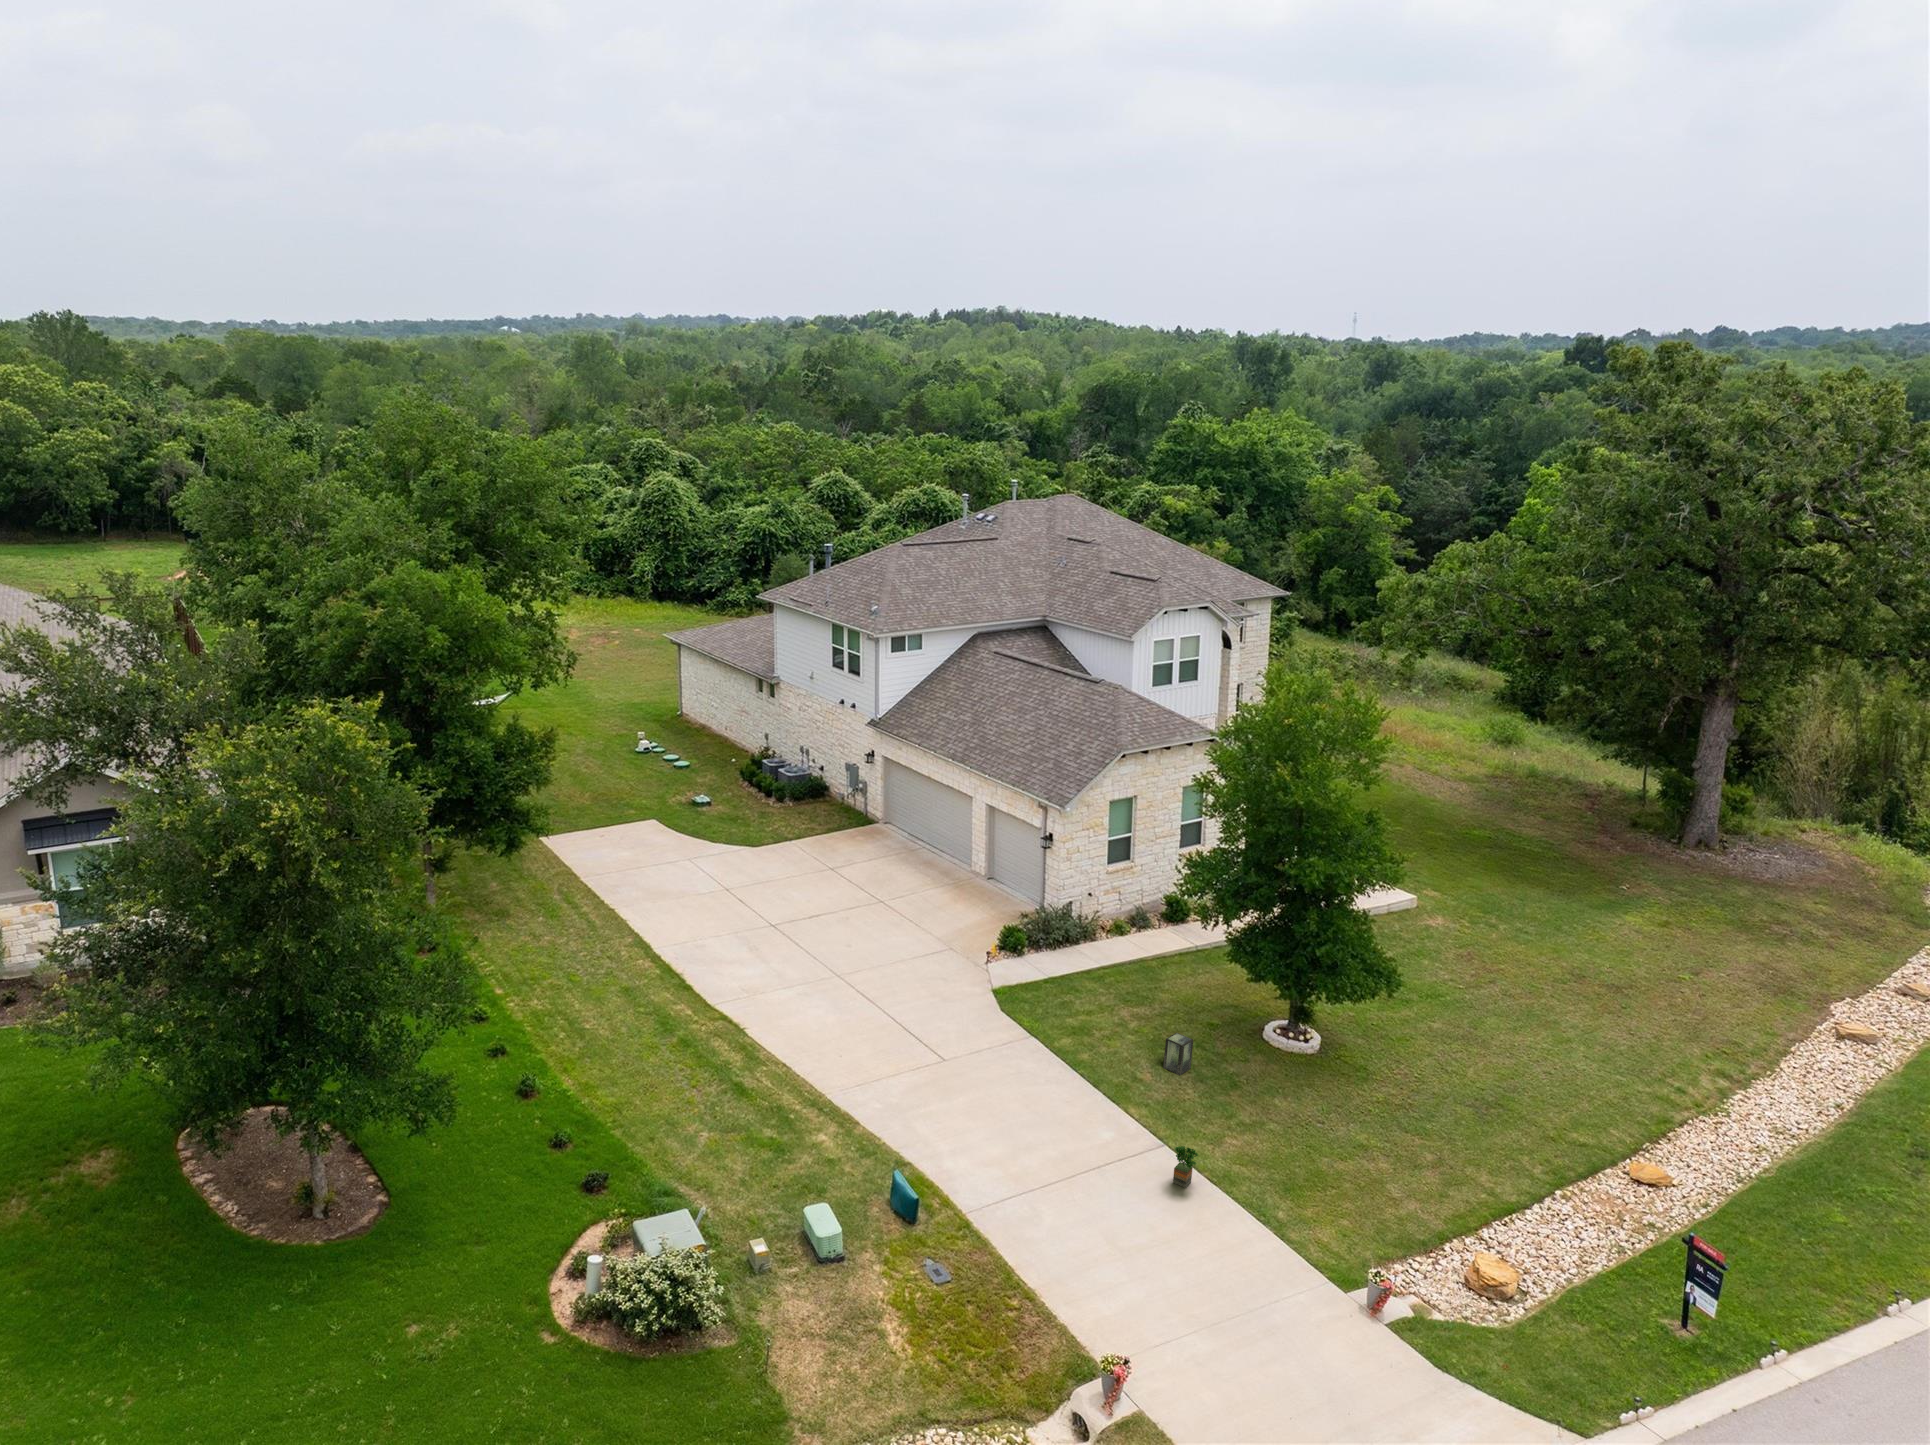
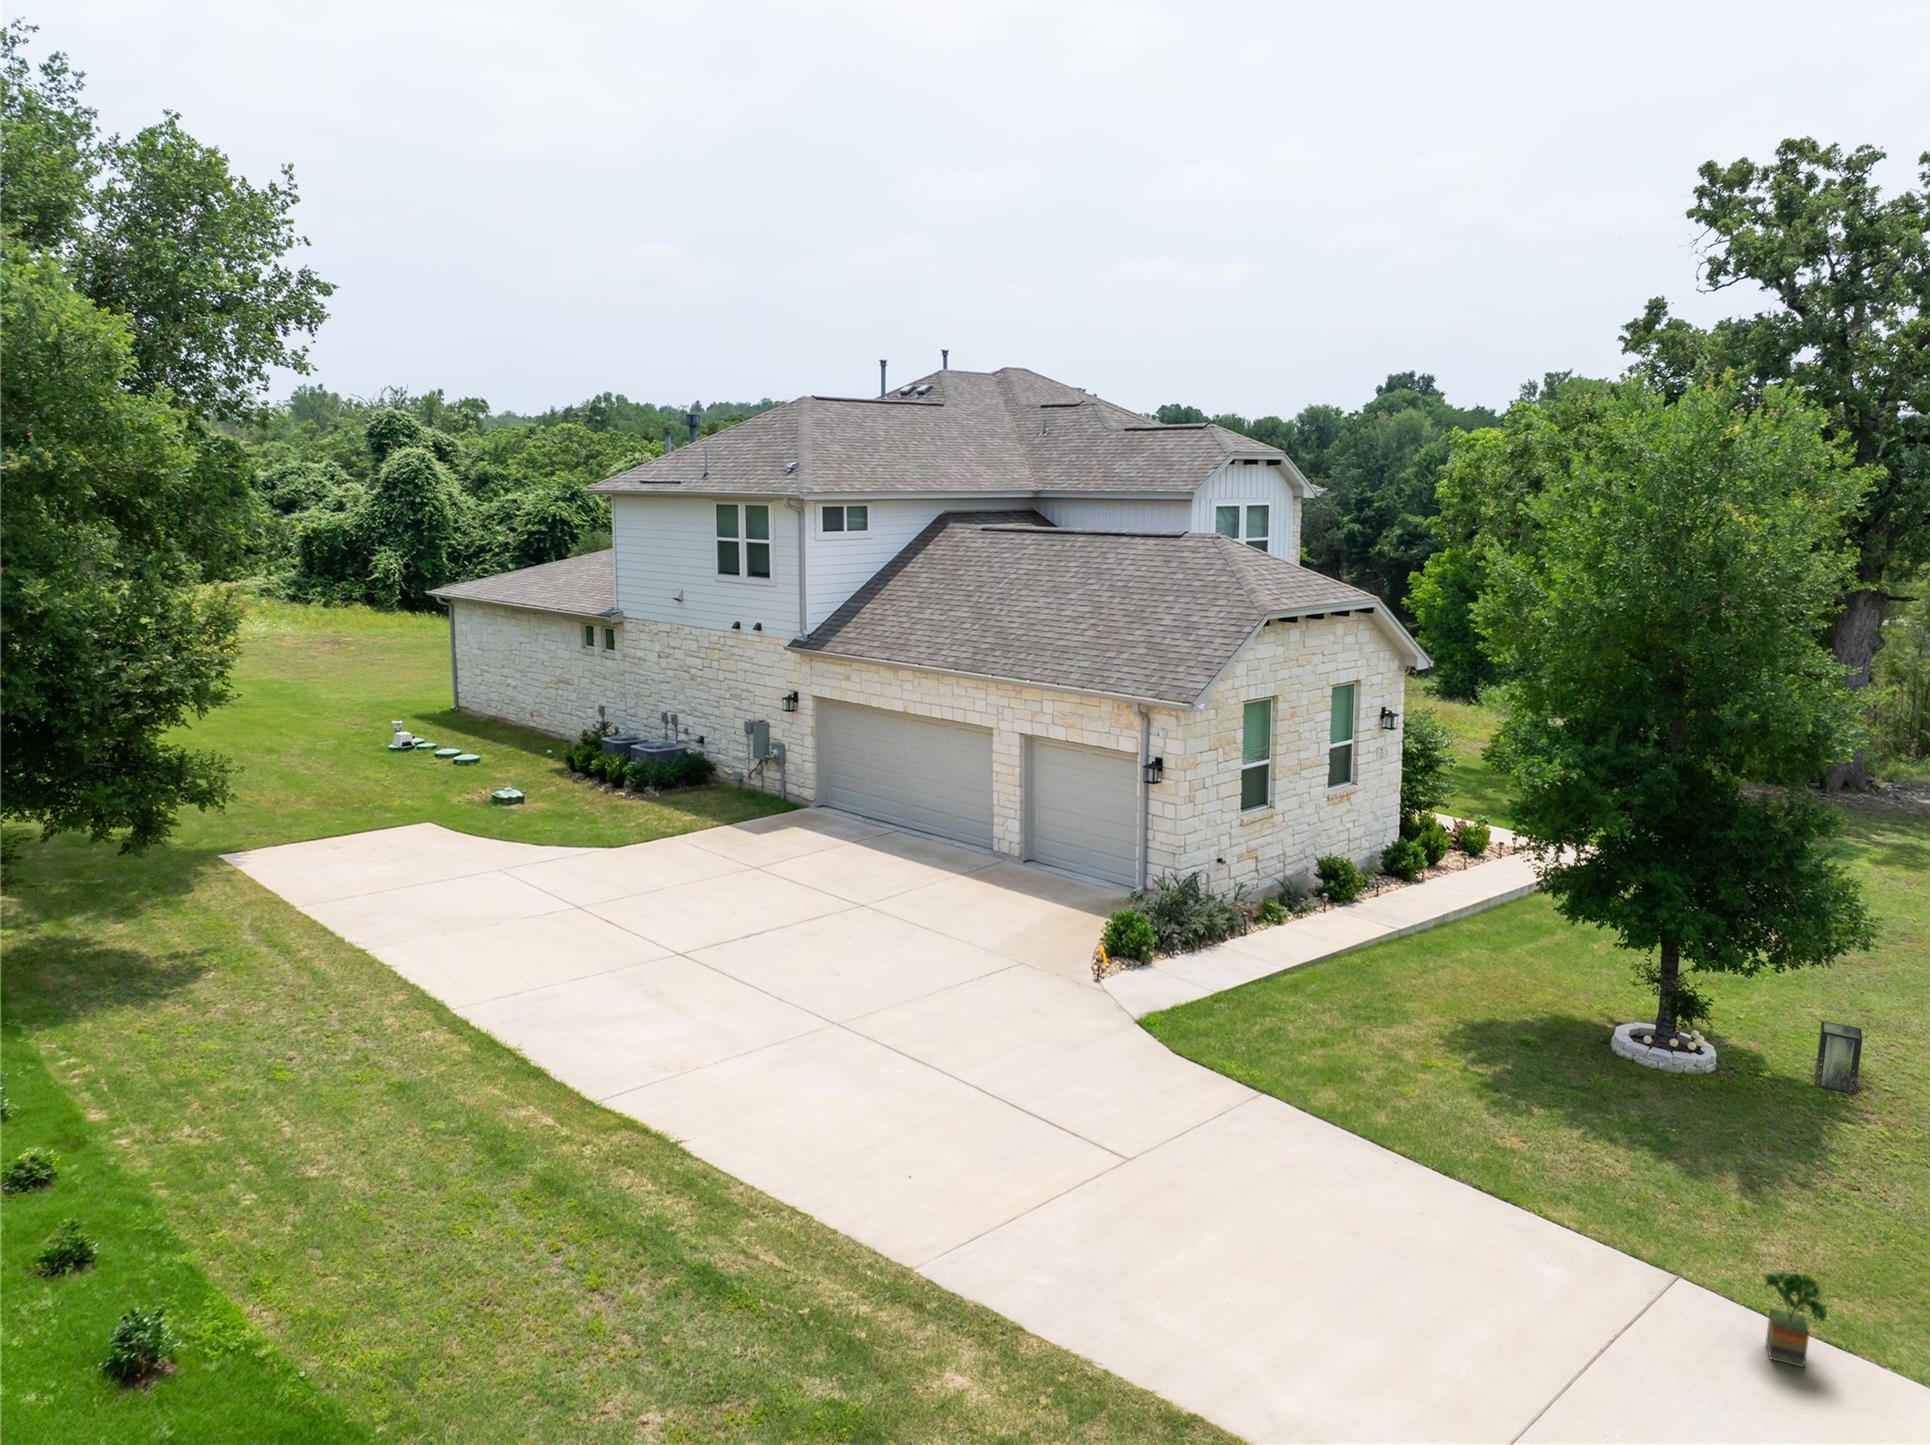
storage box: present [1163,1033,1193,1075] -> present [1815,1021,1862,1095]

